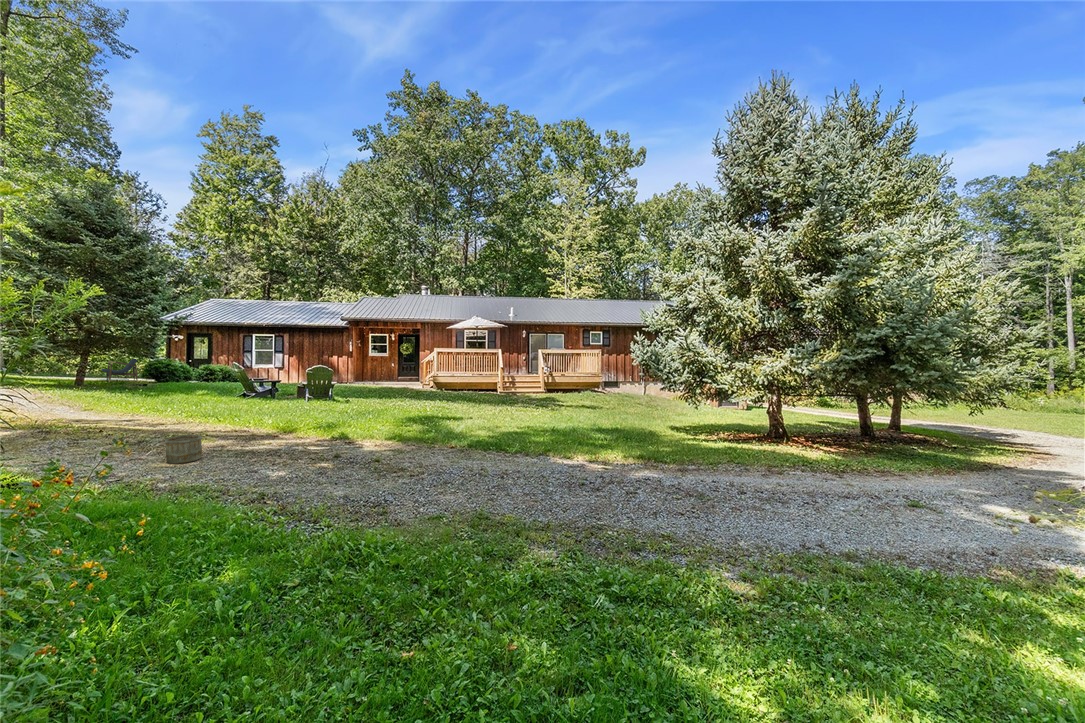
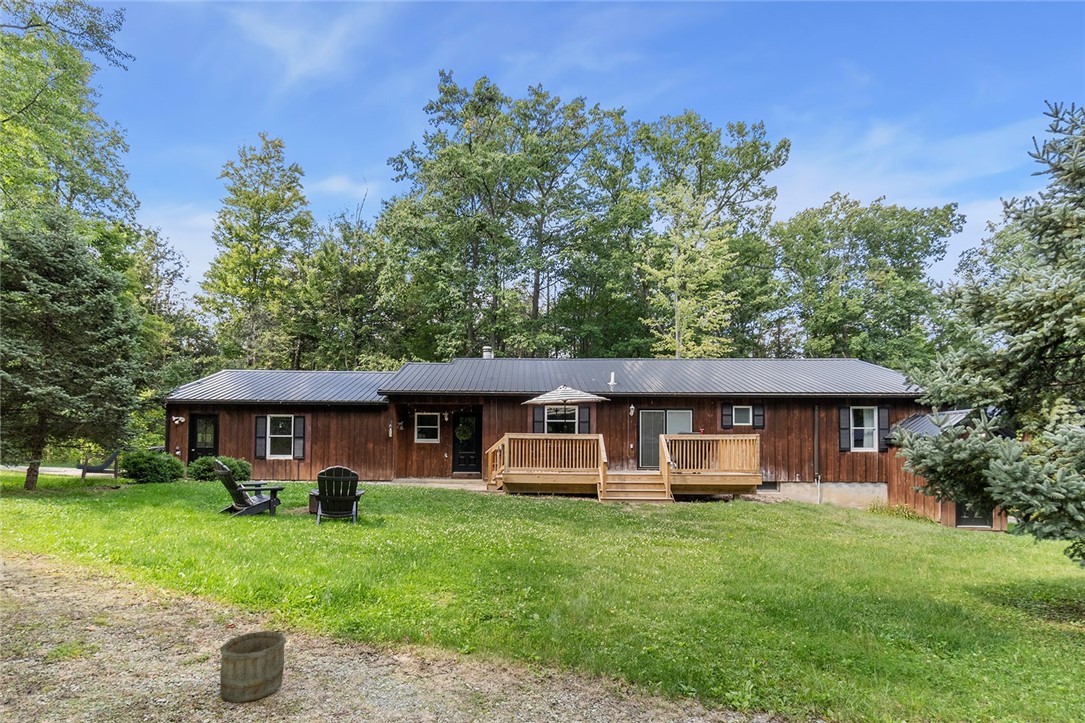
wooden bucket: present [164,435,202,464] -> present [220,631,286,703]

